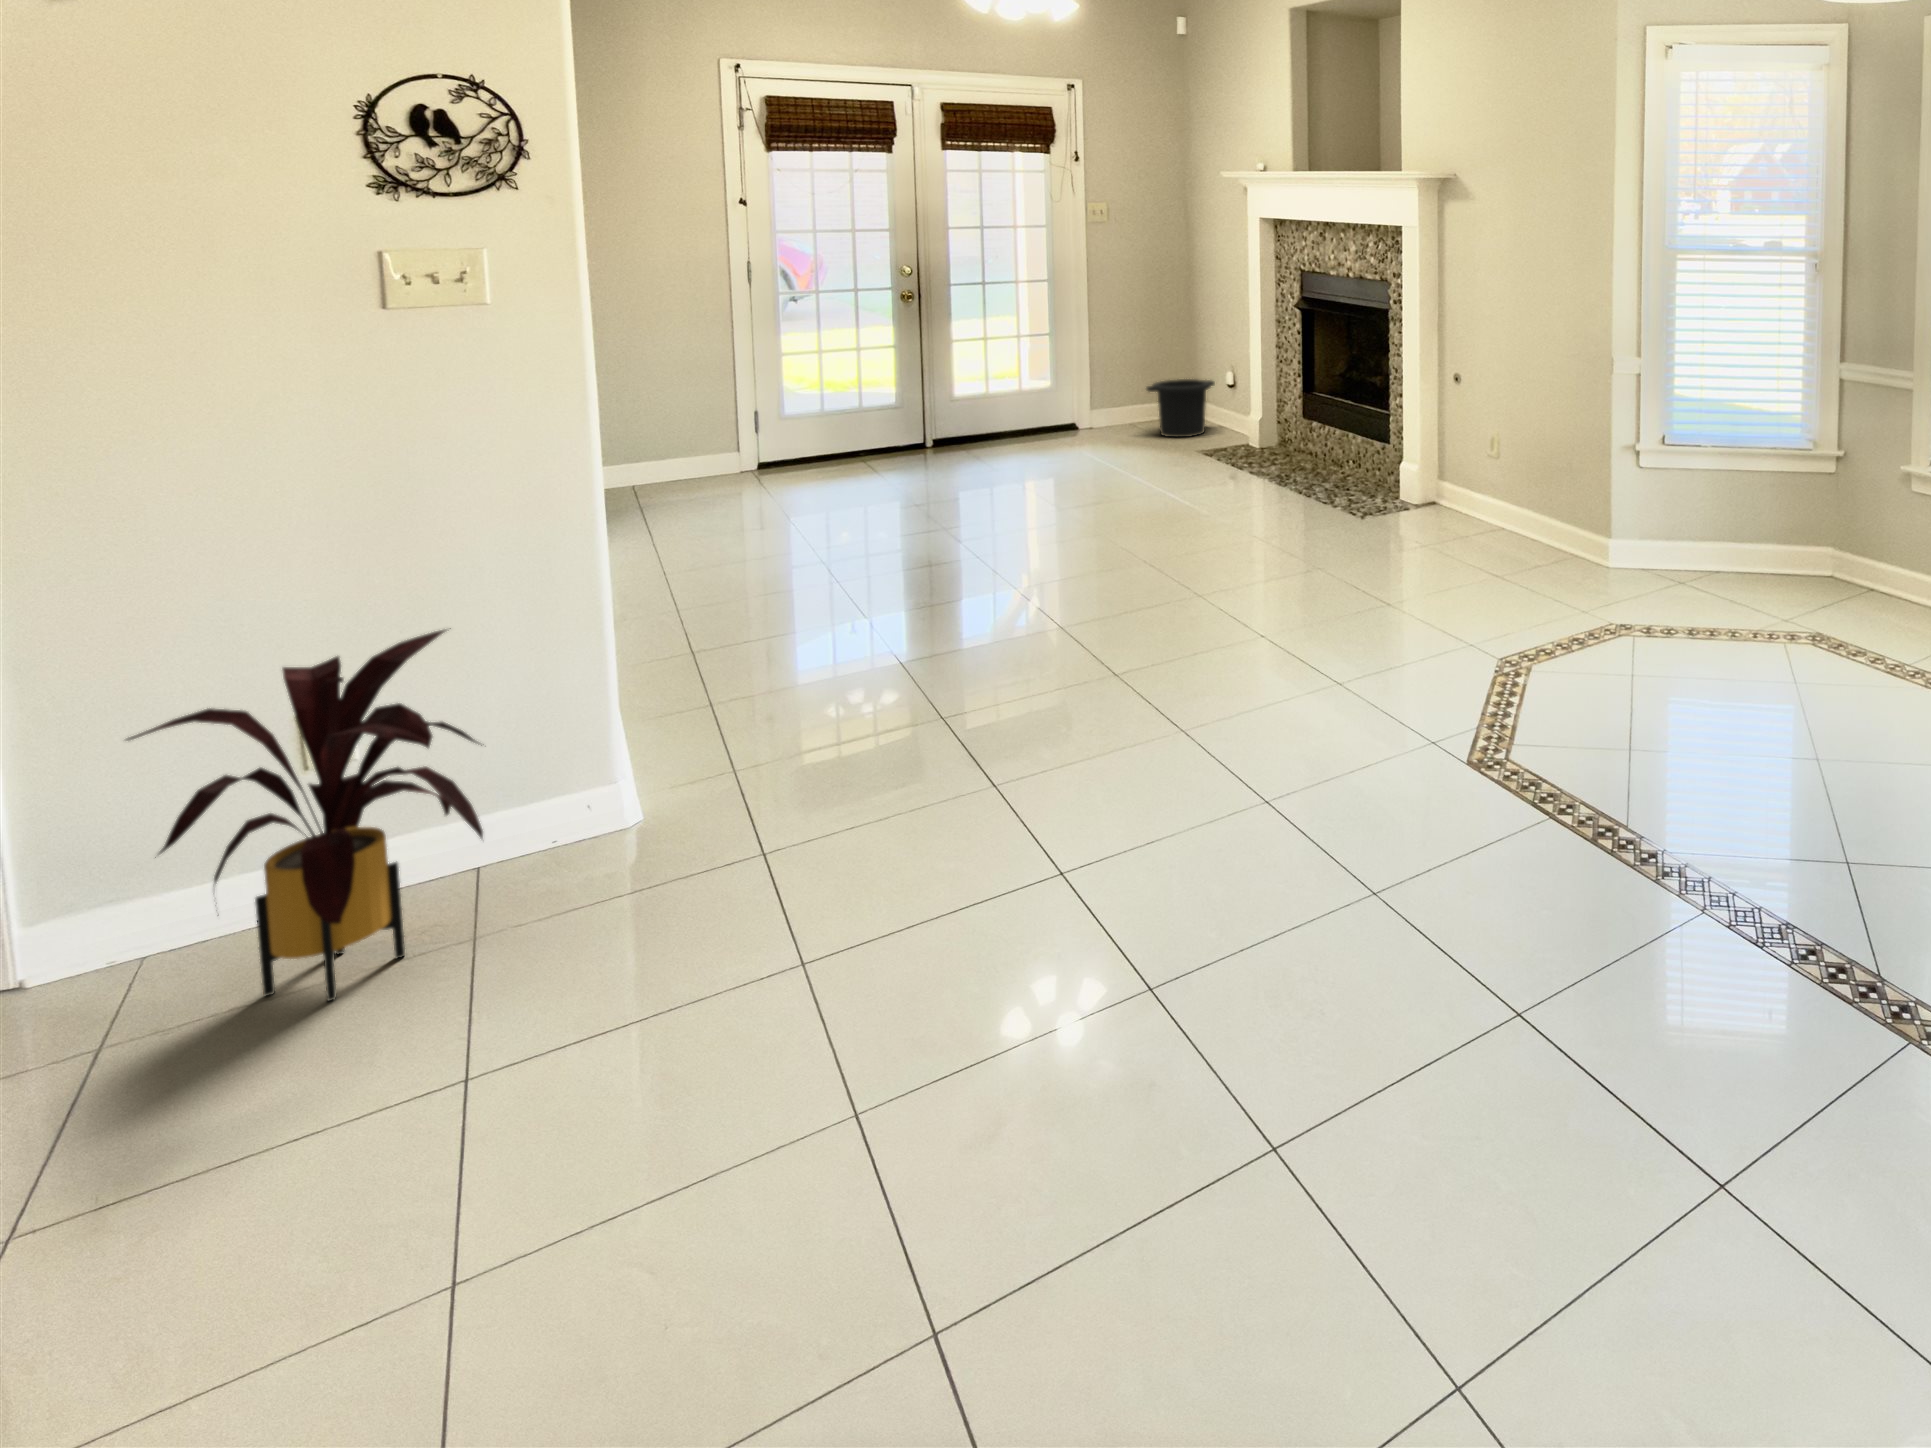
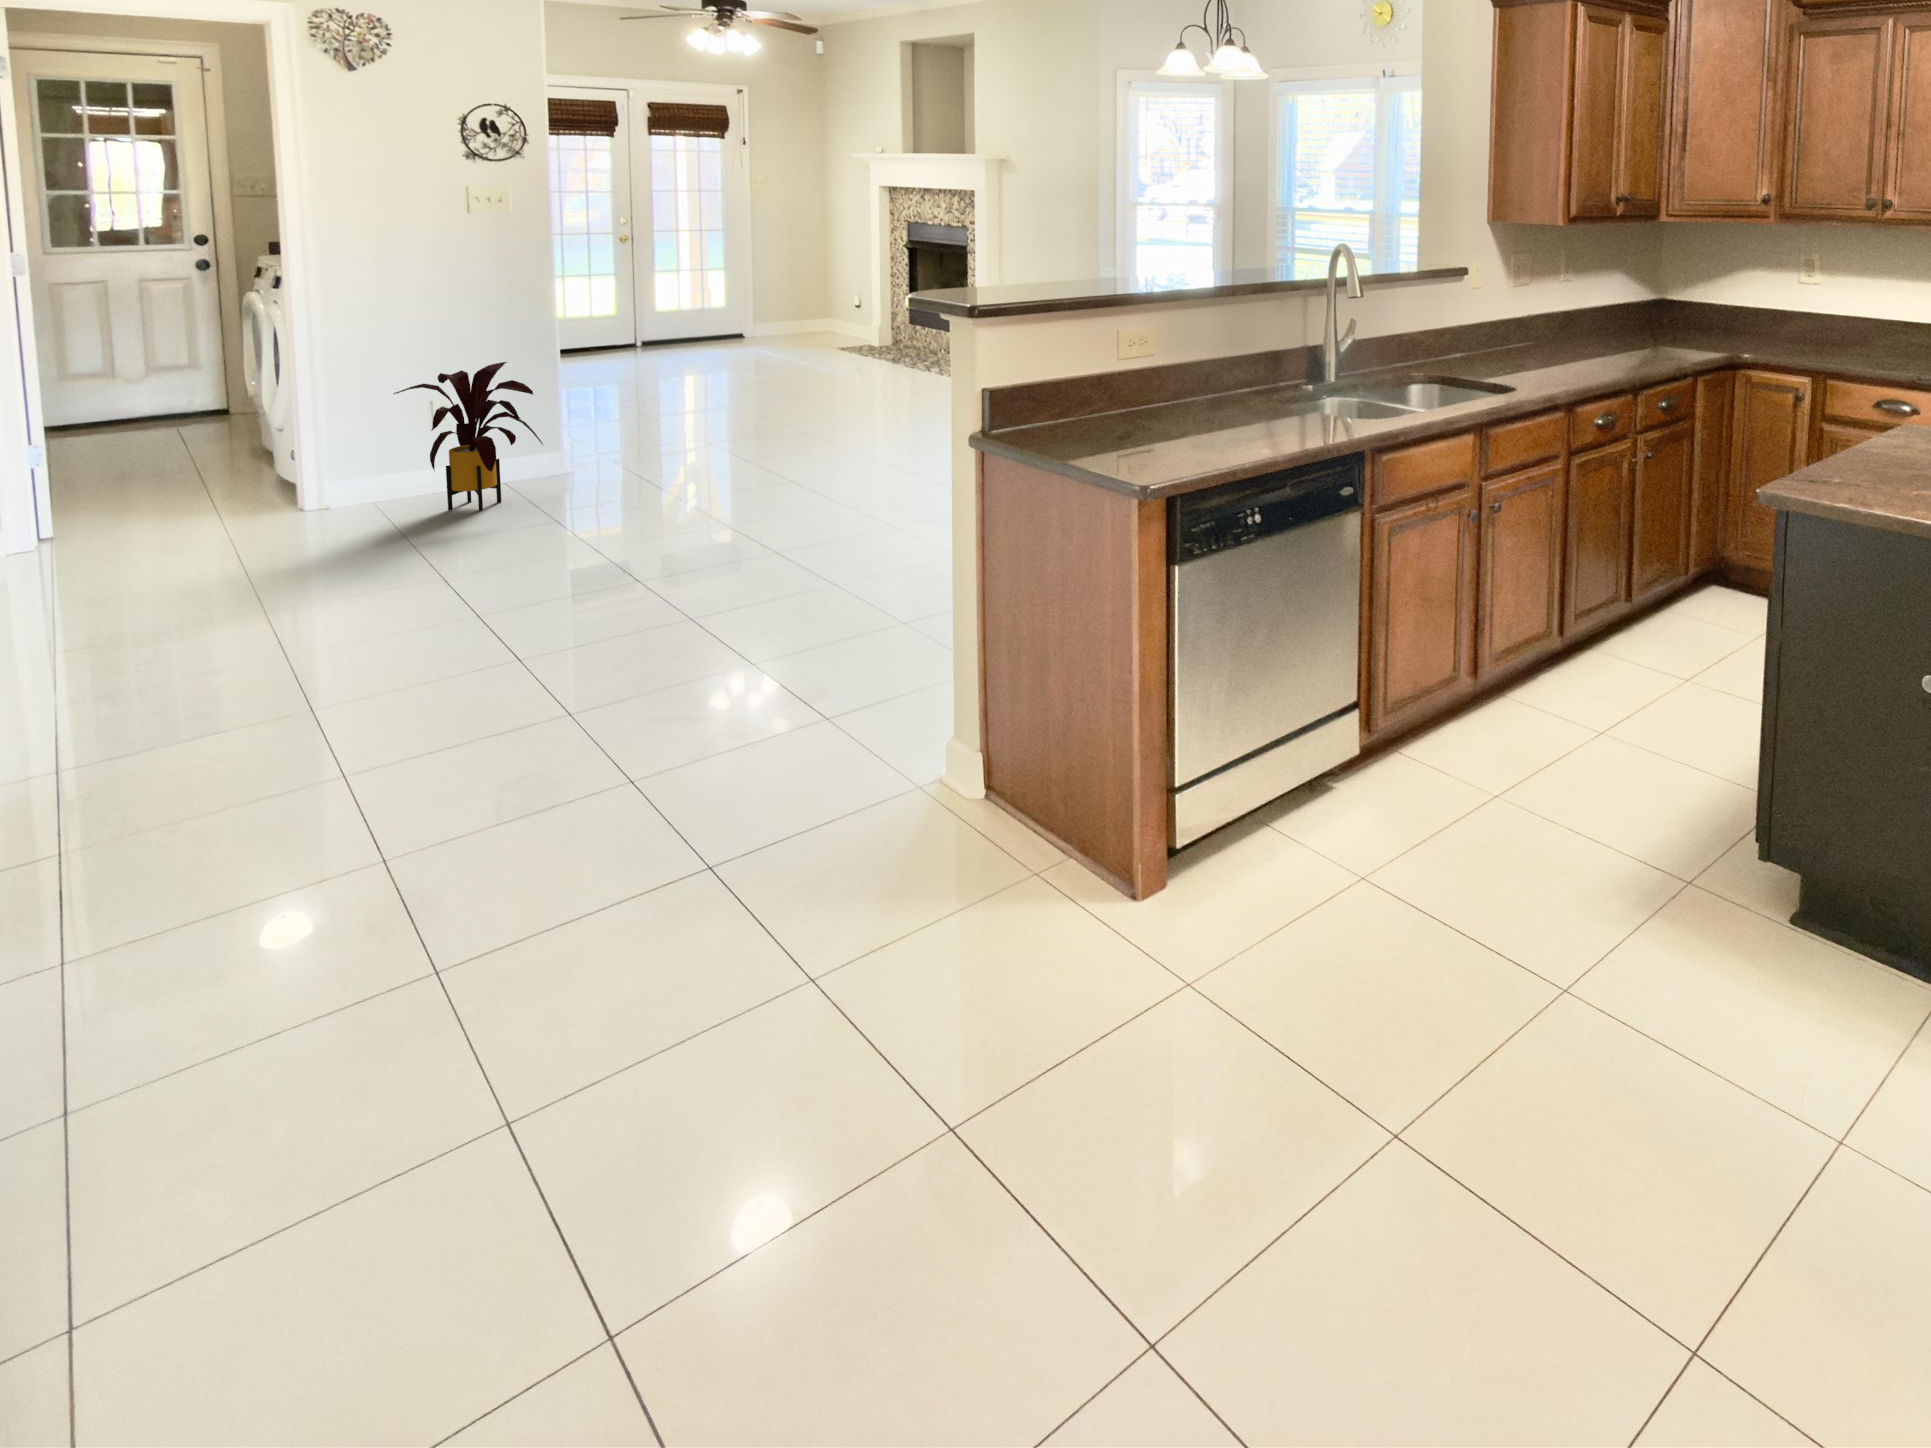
trash can: present [1147,379,1214,437] -> none [796,300,845,339]

